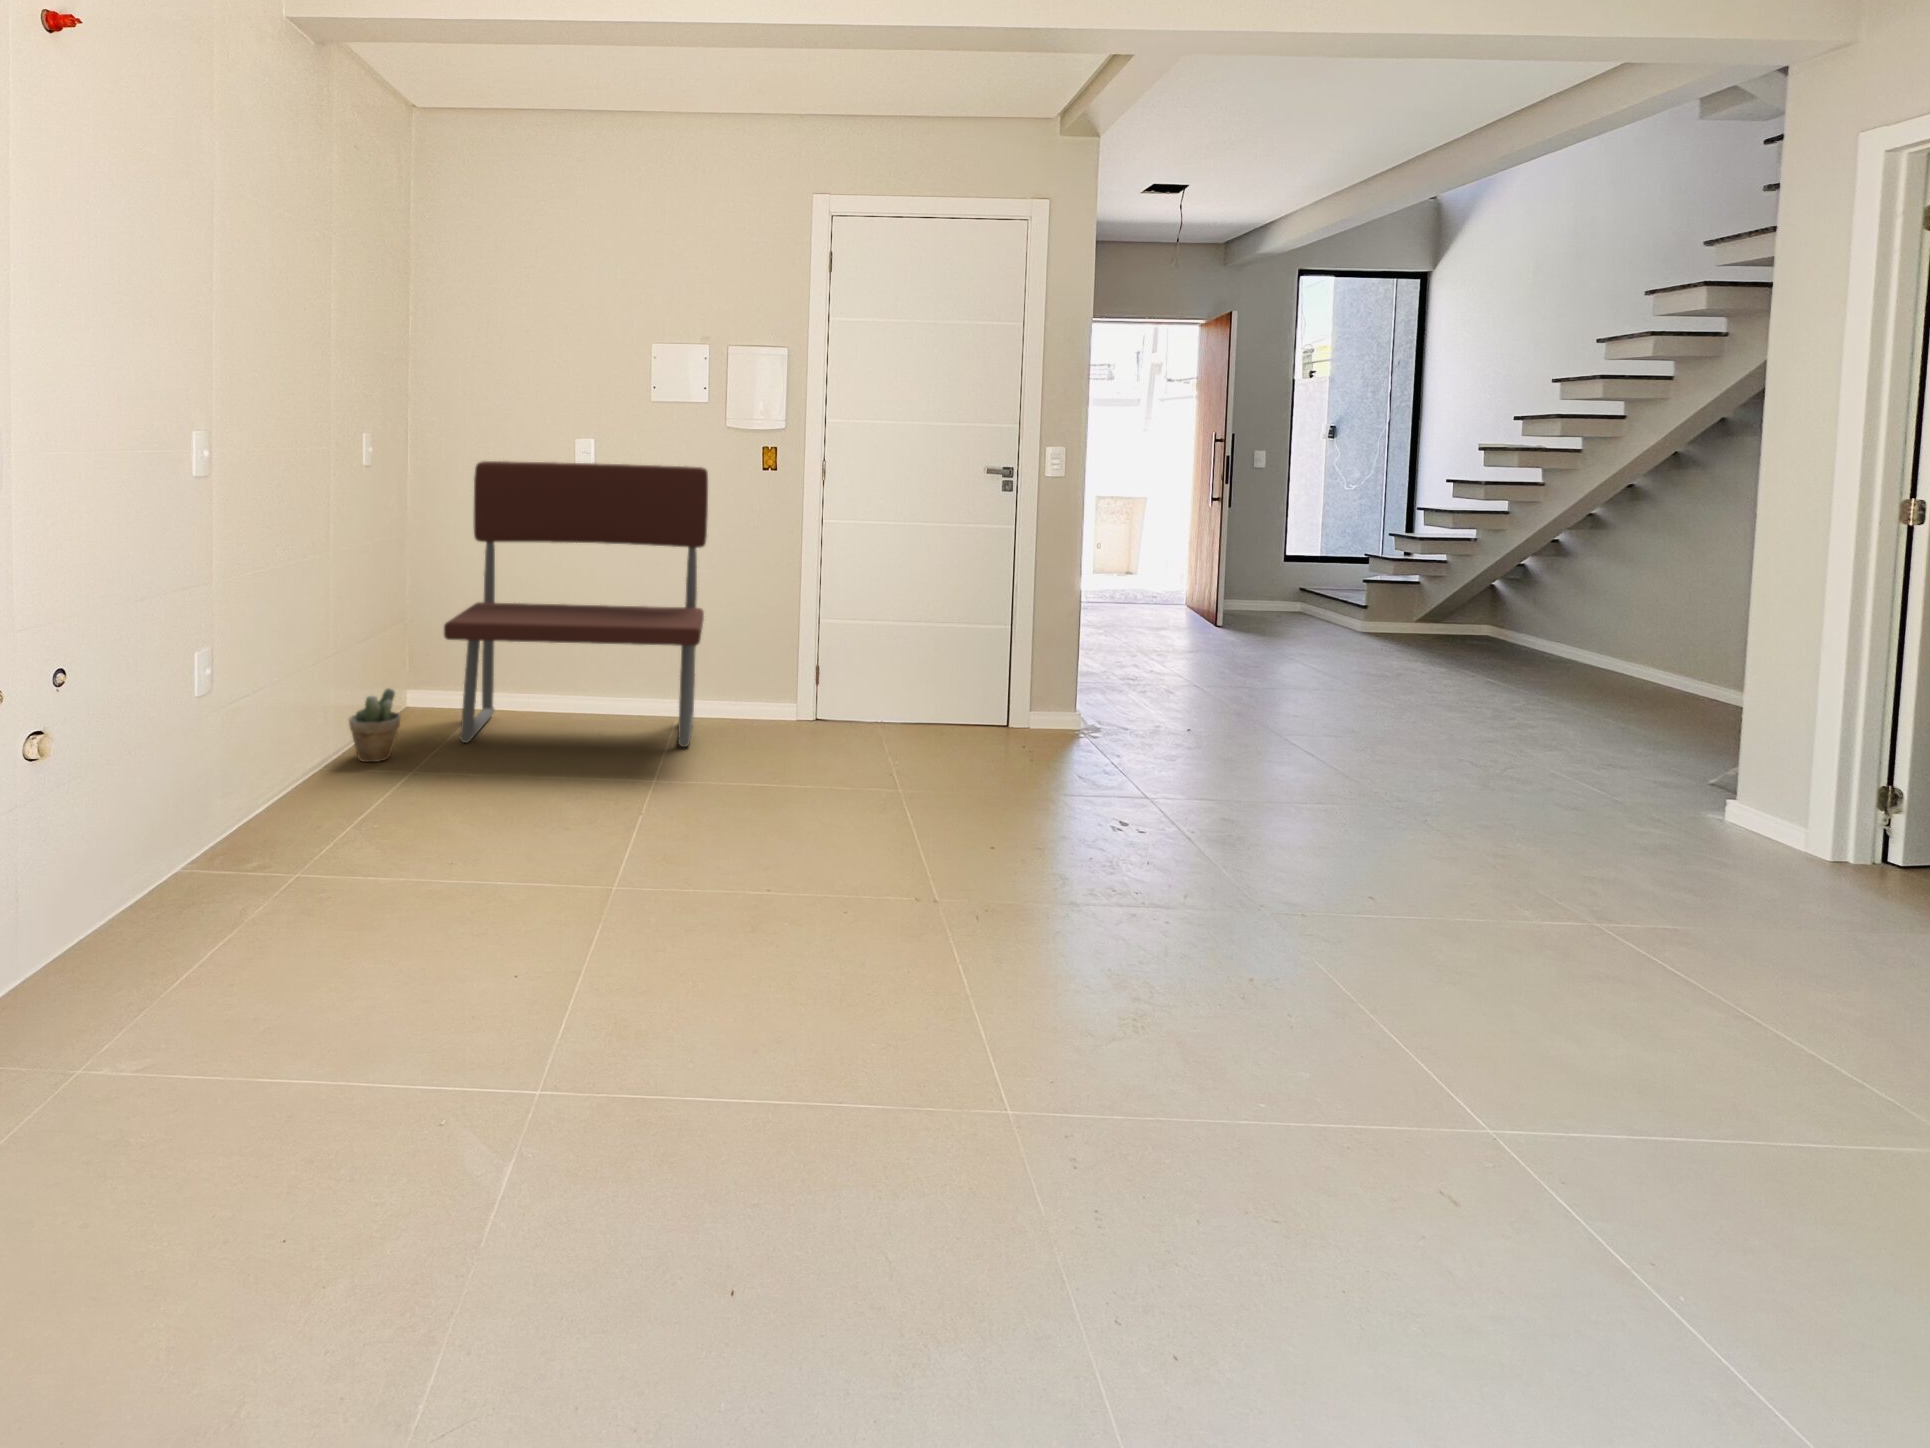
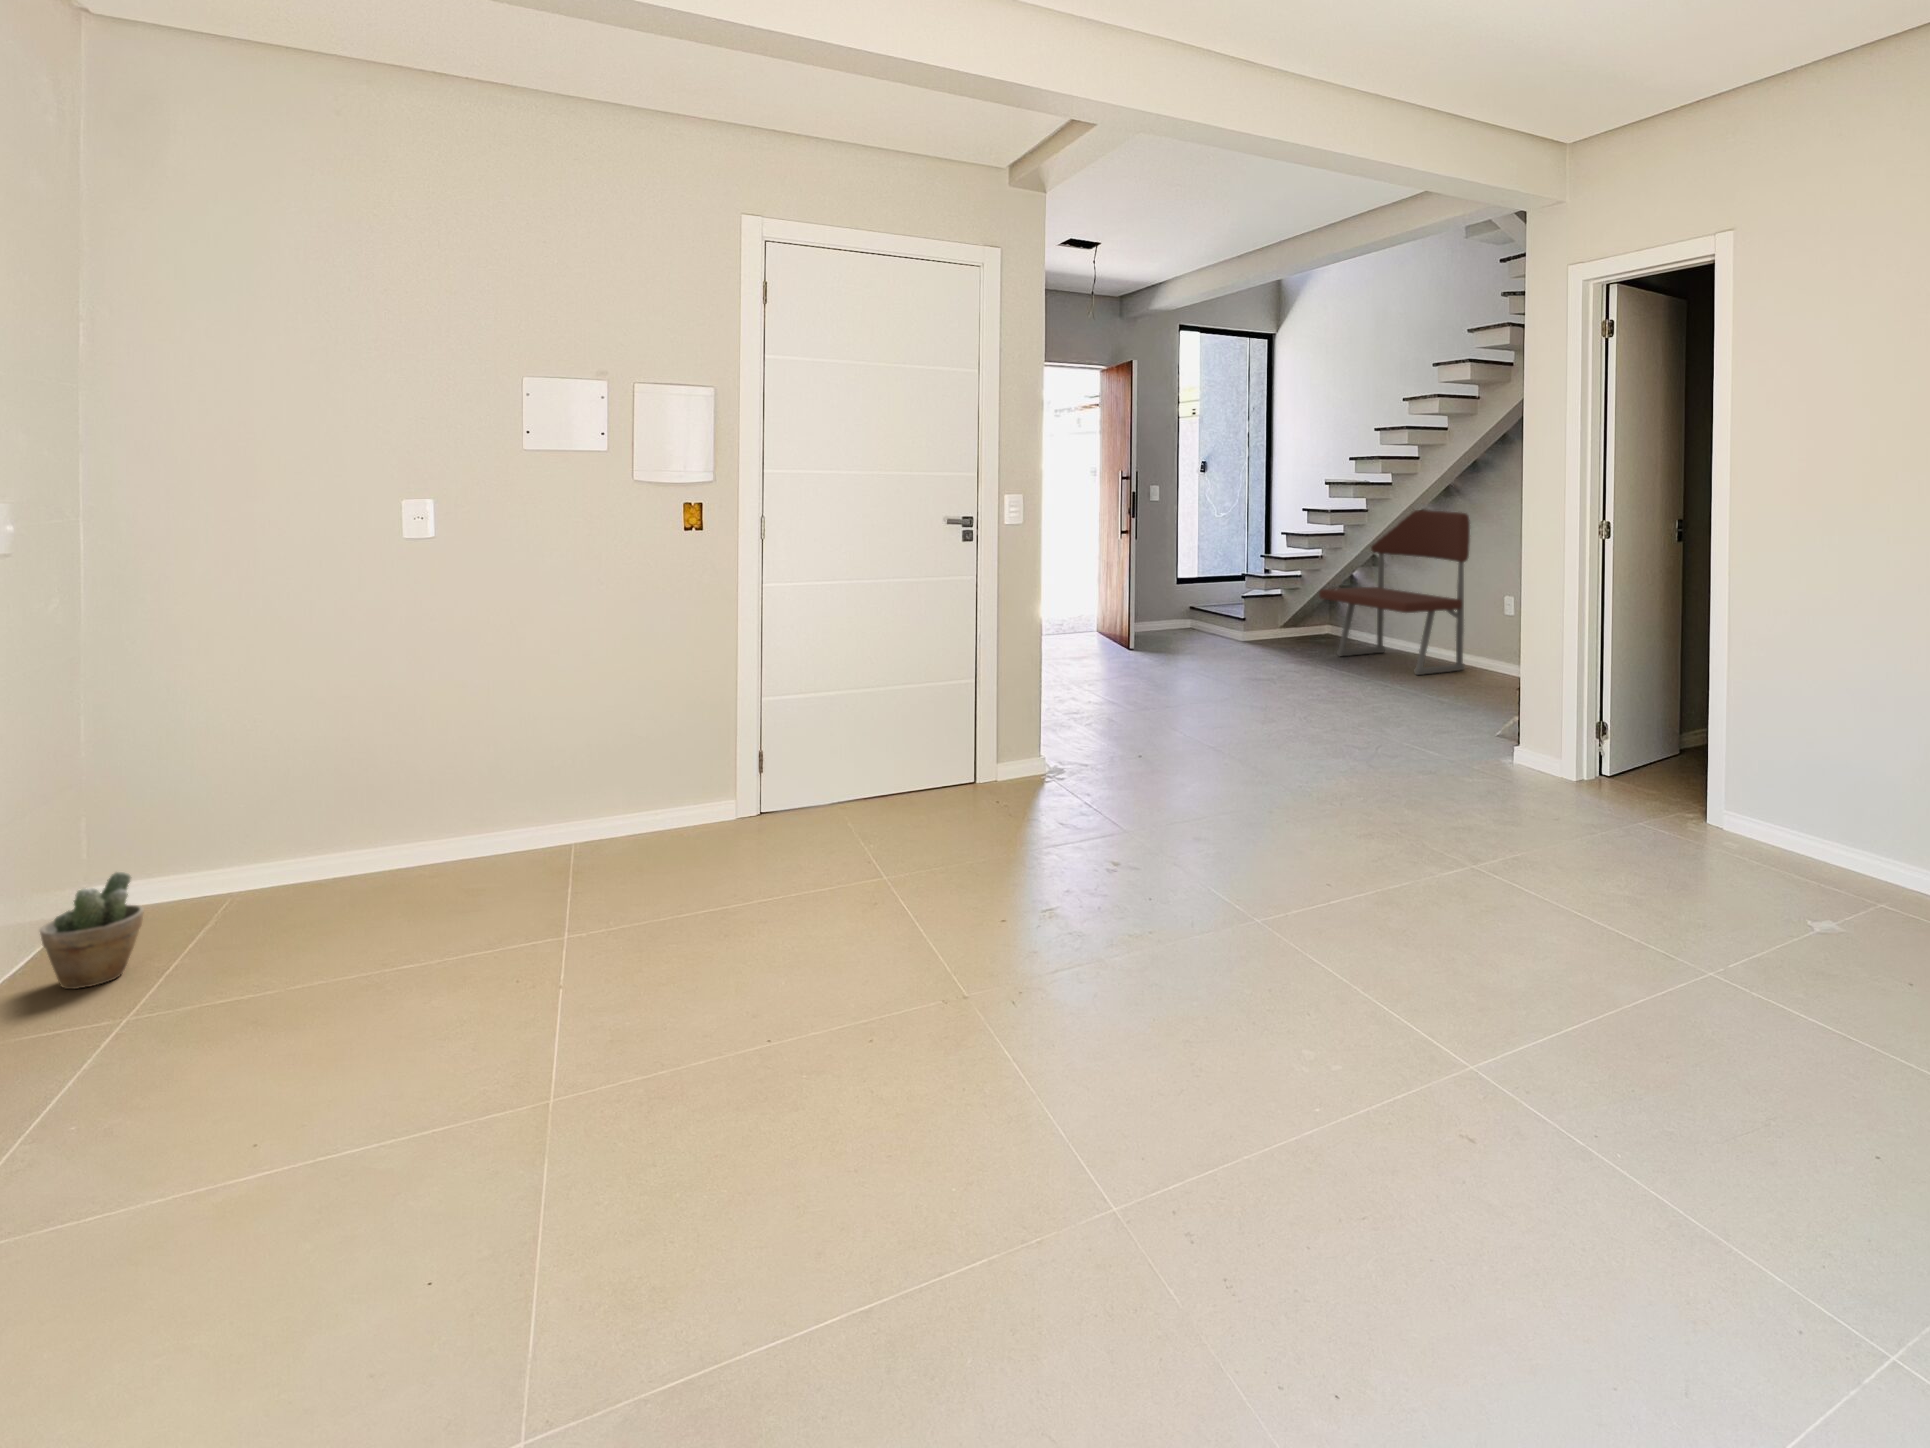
bench: present [444,461,708,747] -> present [1319,510,1470,675]

